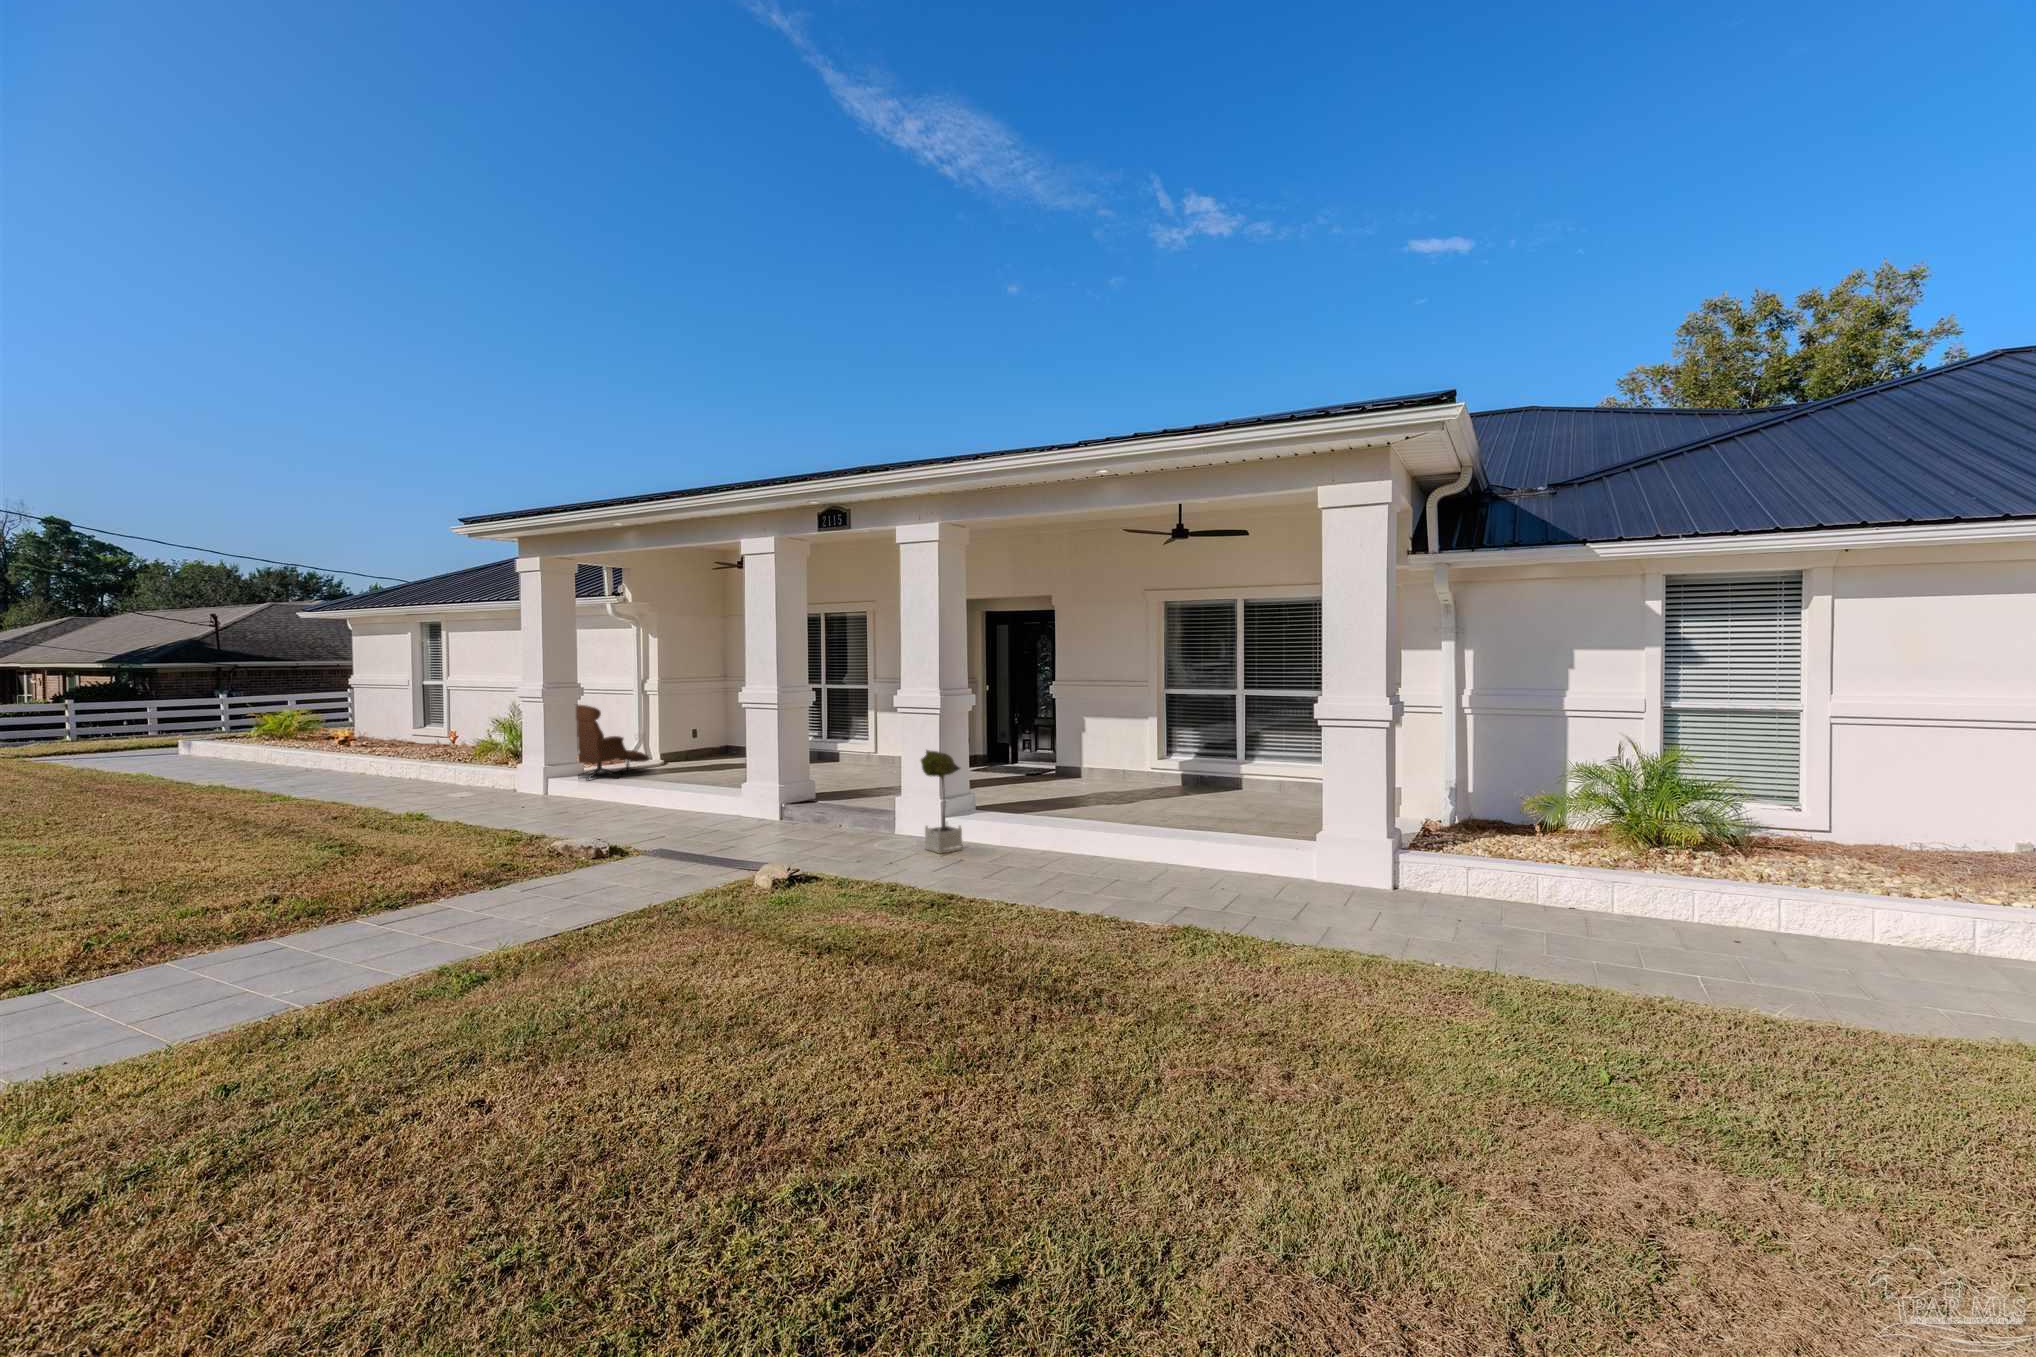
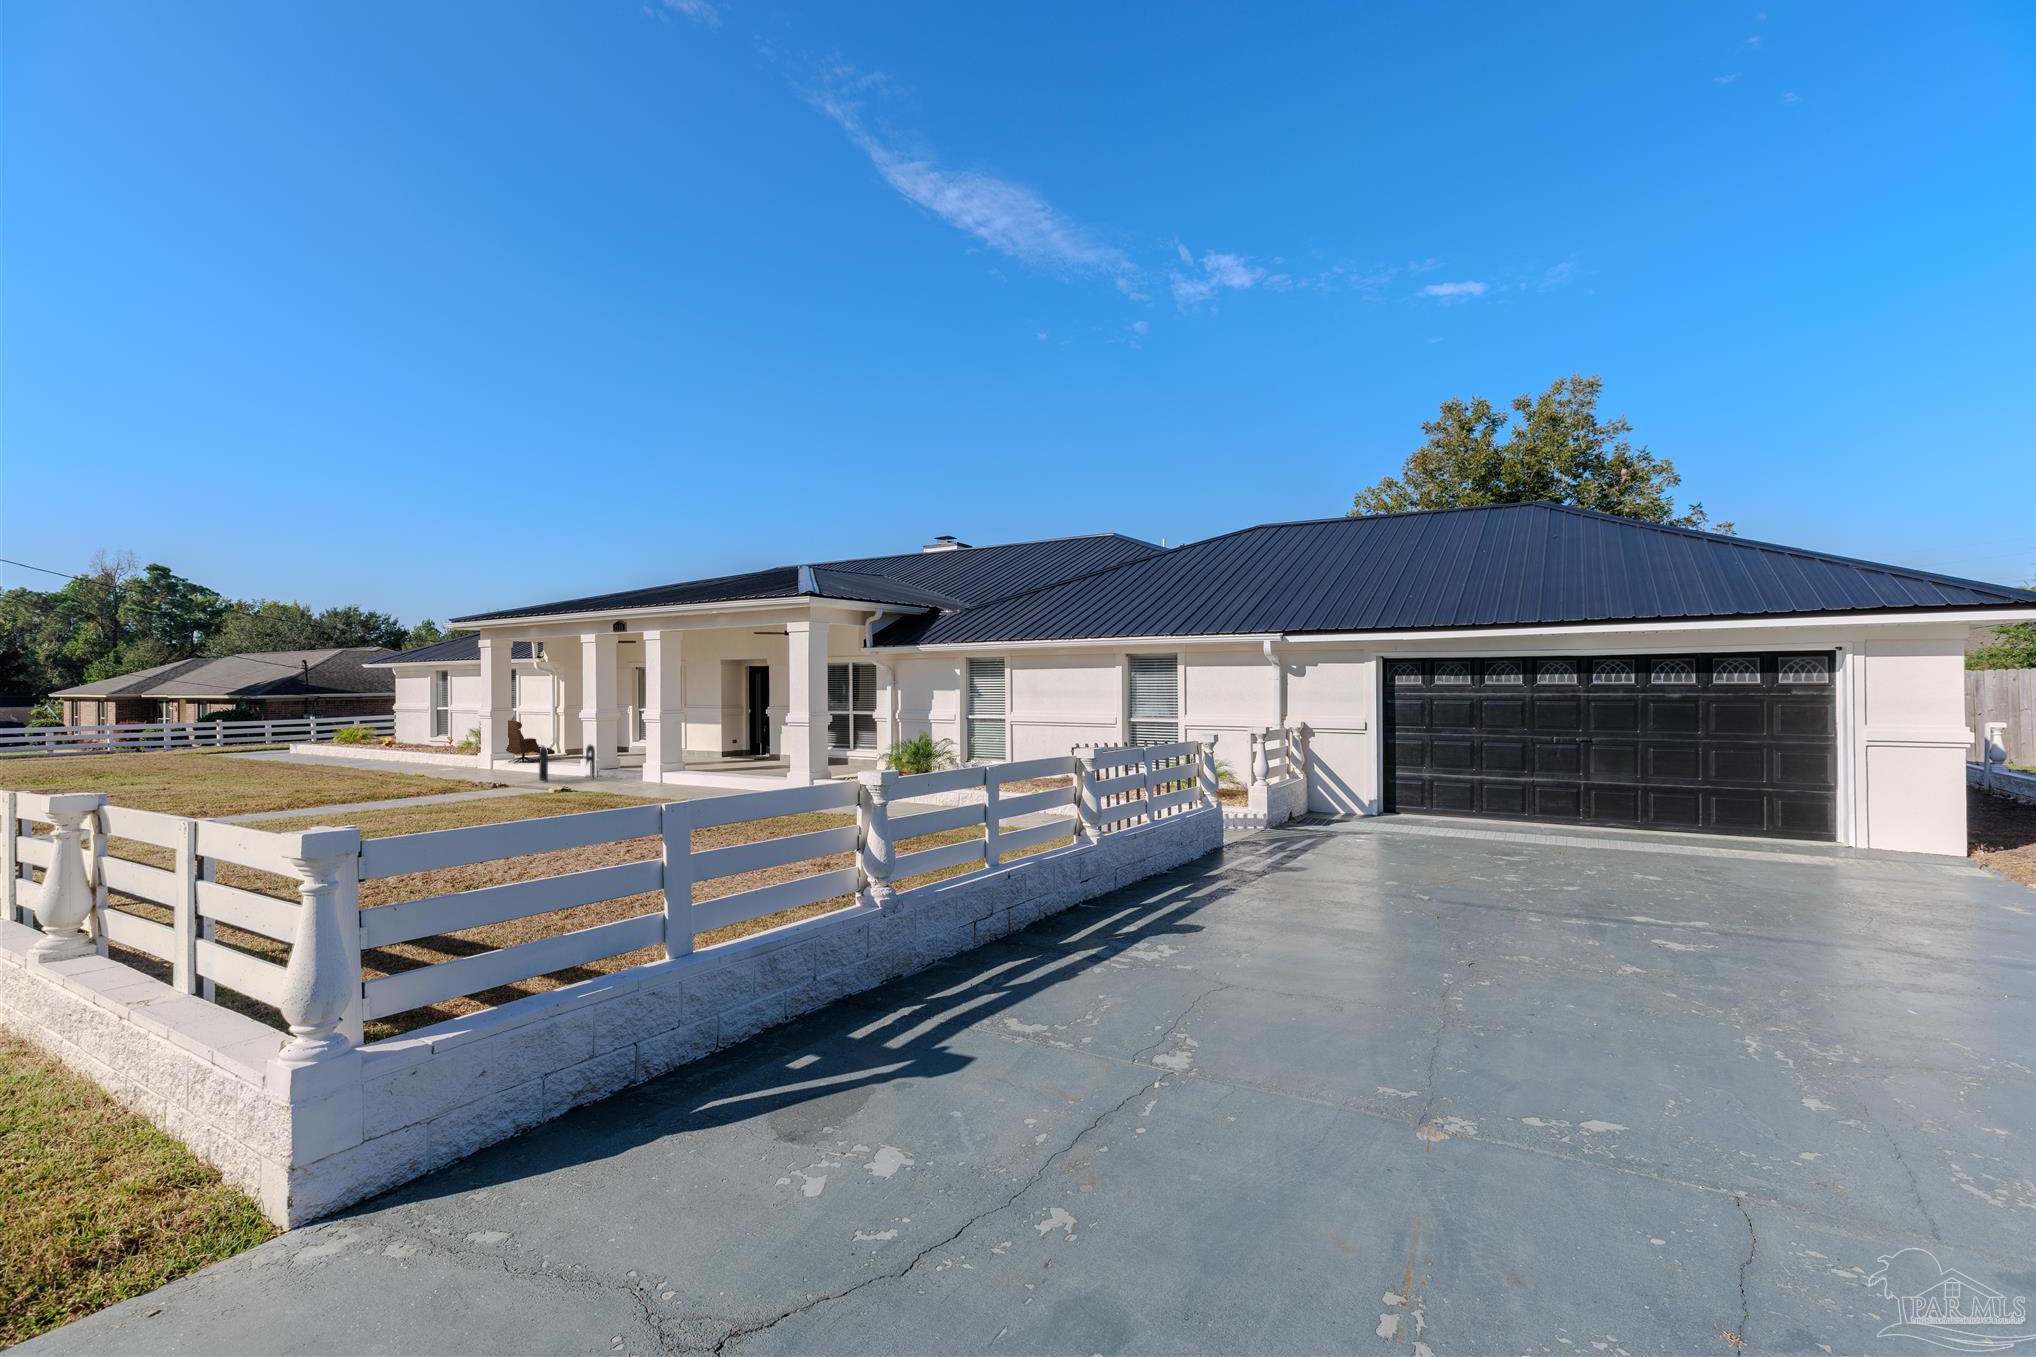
potted tree: present [921,750,962,854] -> none [633,739,655,787]
bench: none [687,756,798,837] -> present [539,744,595,782]

